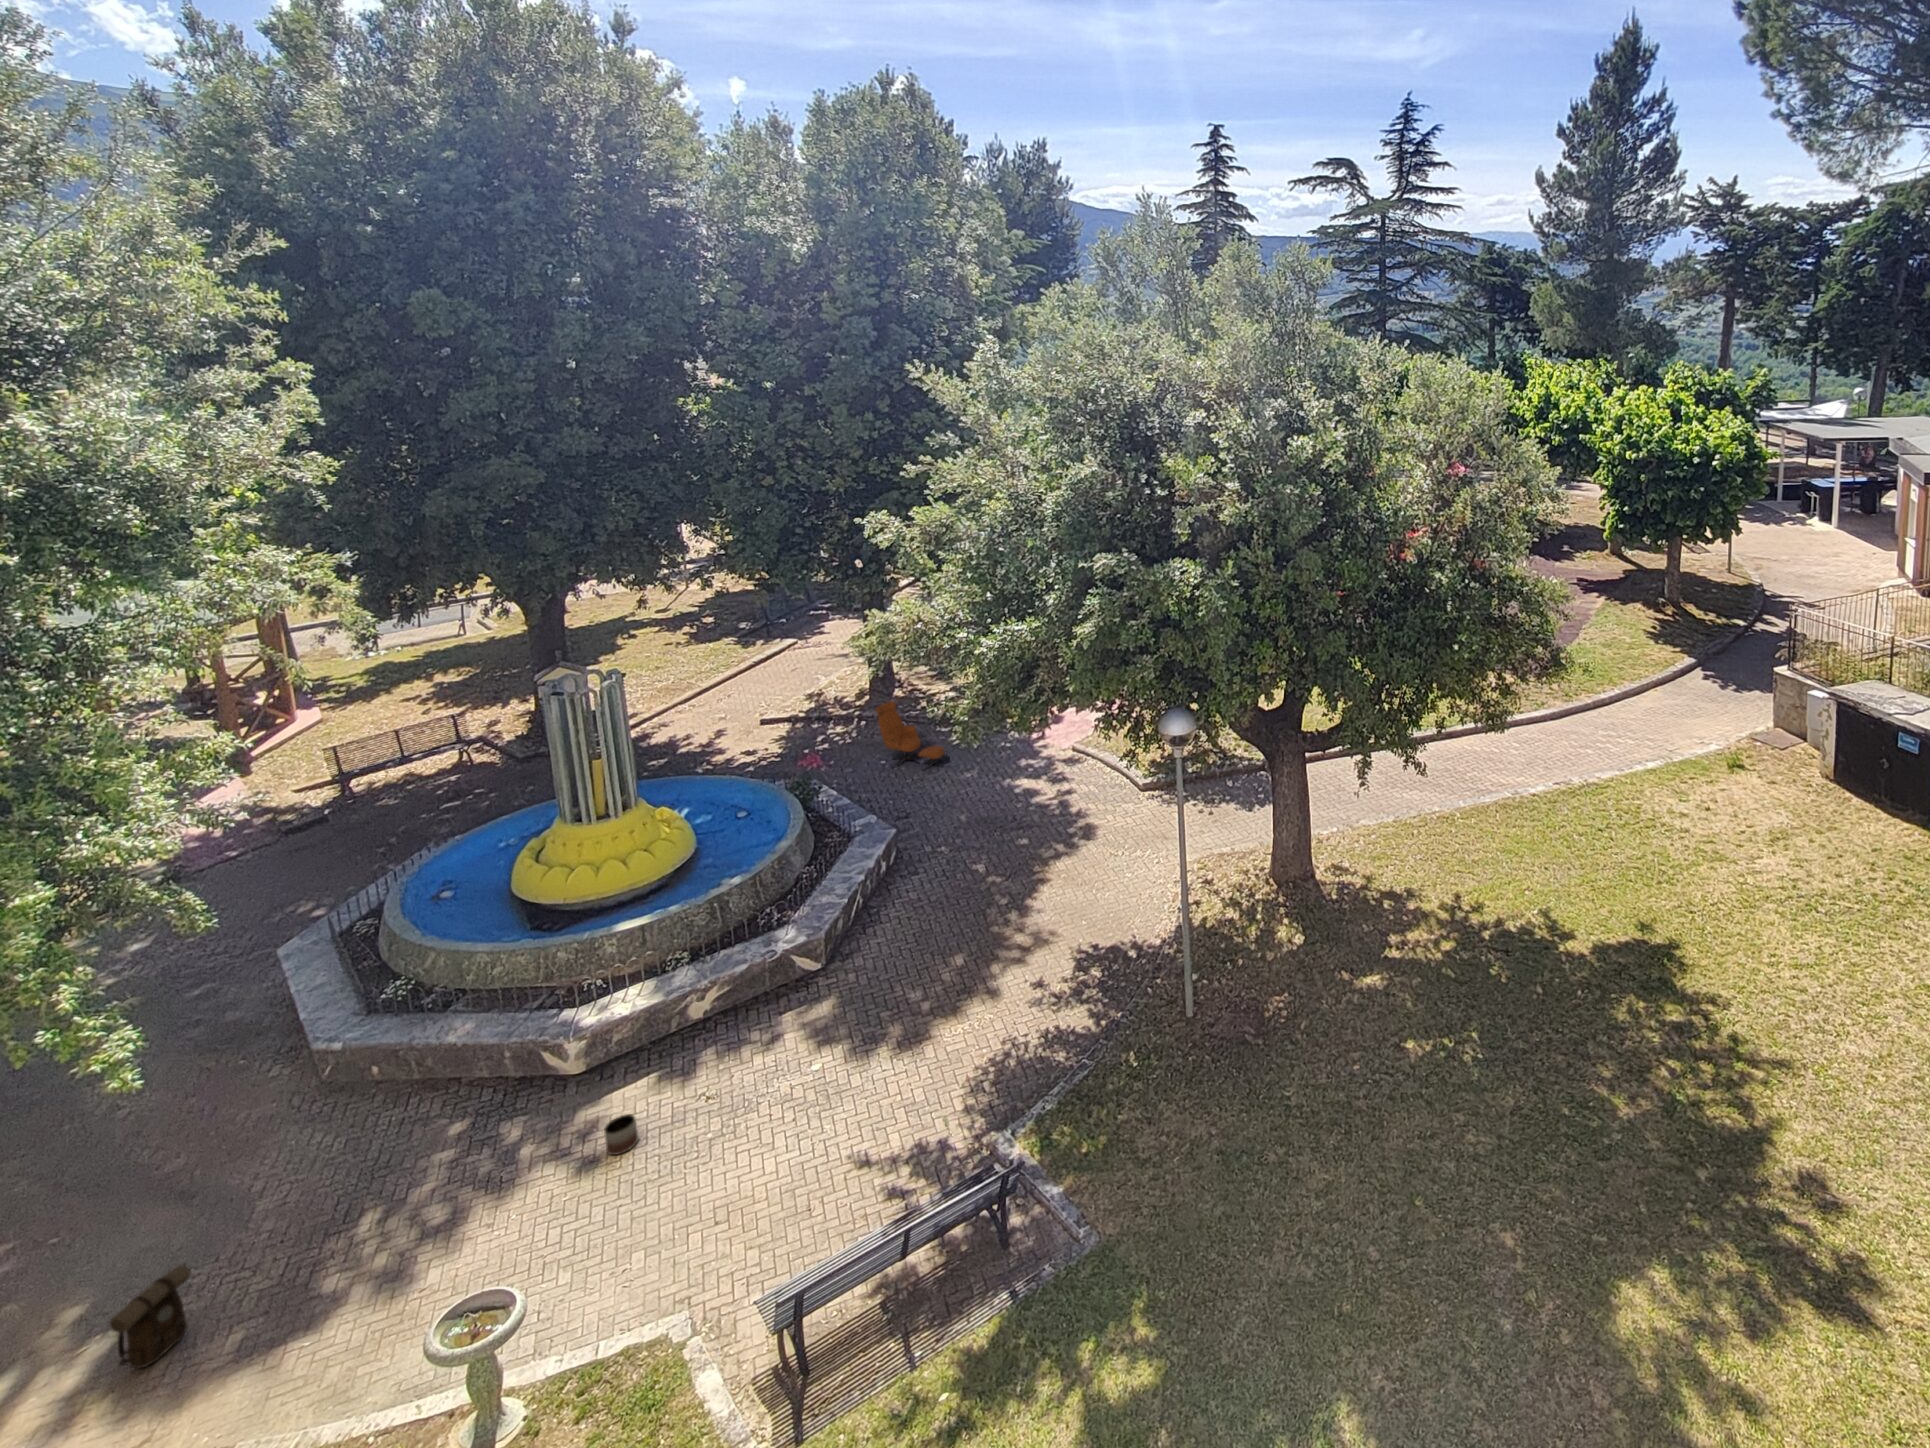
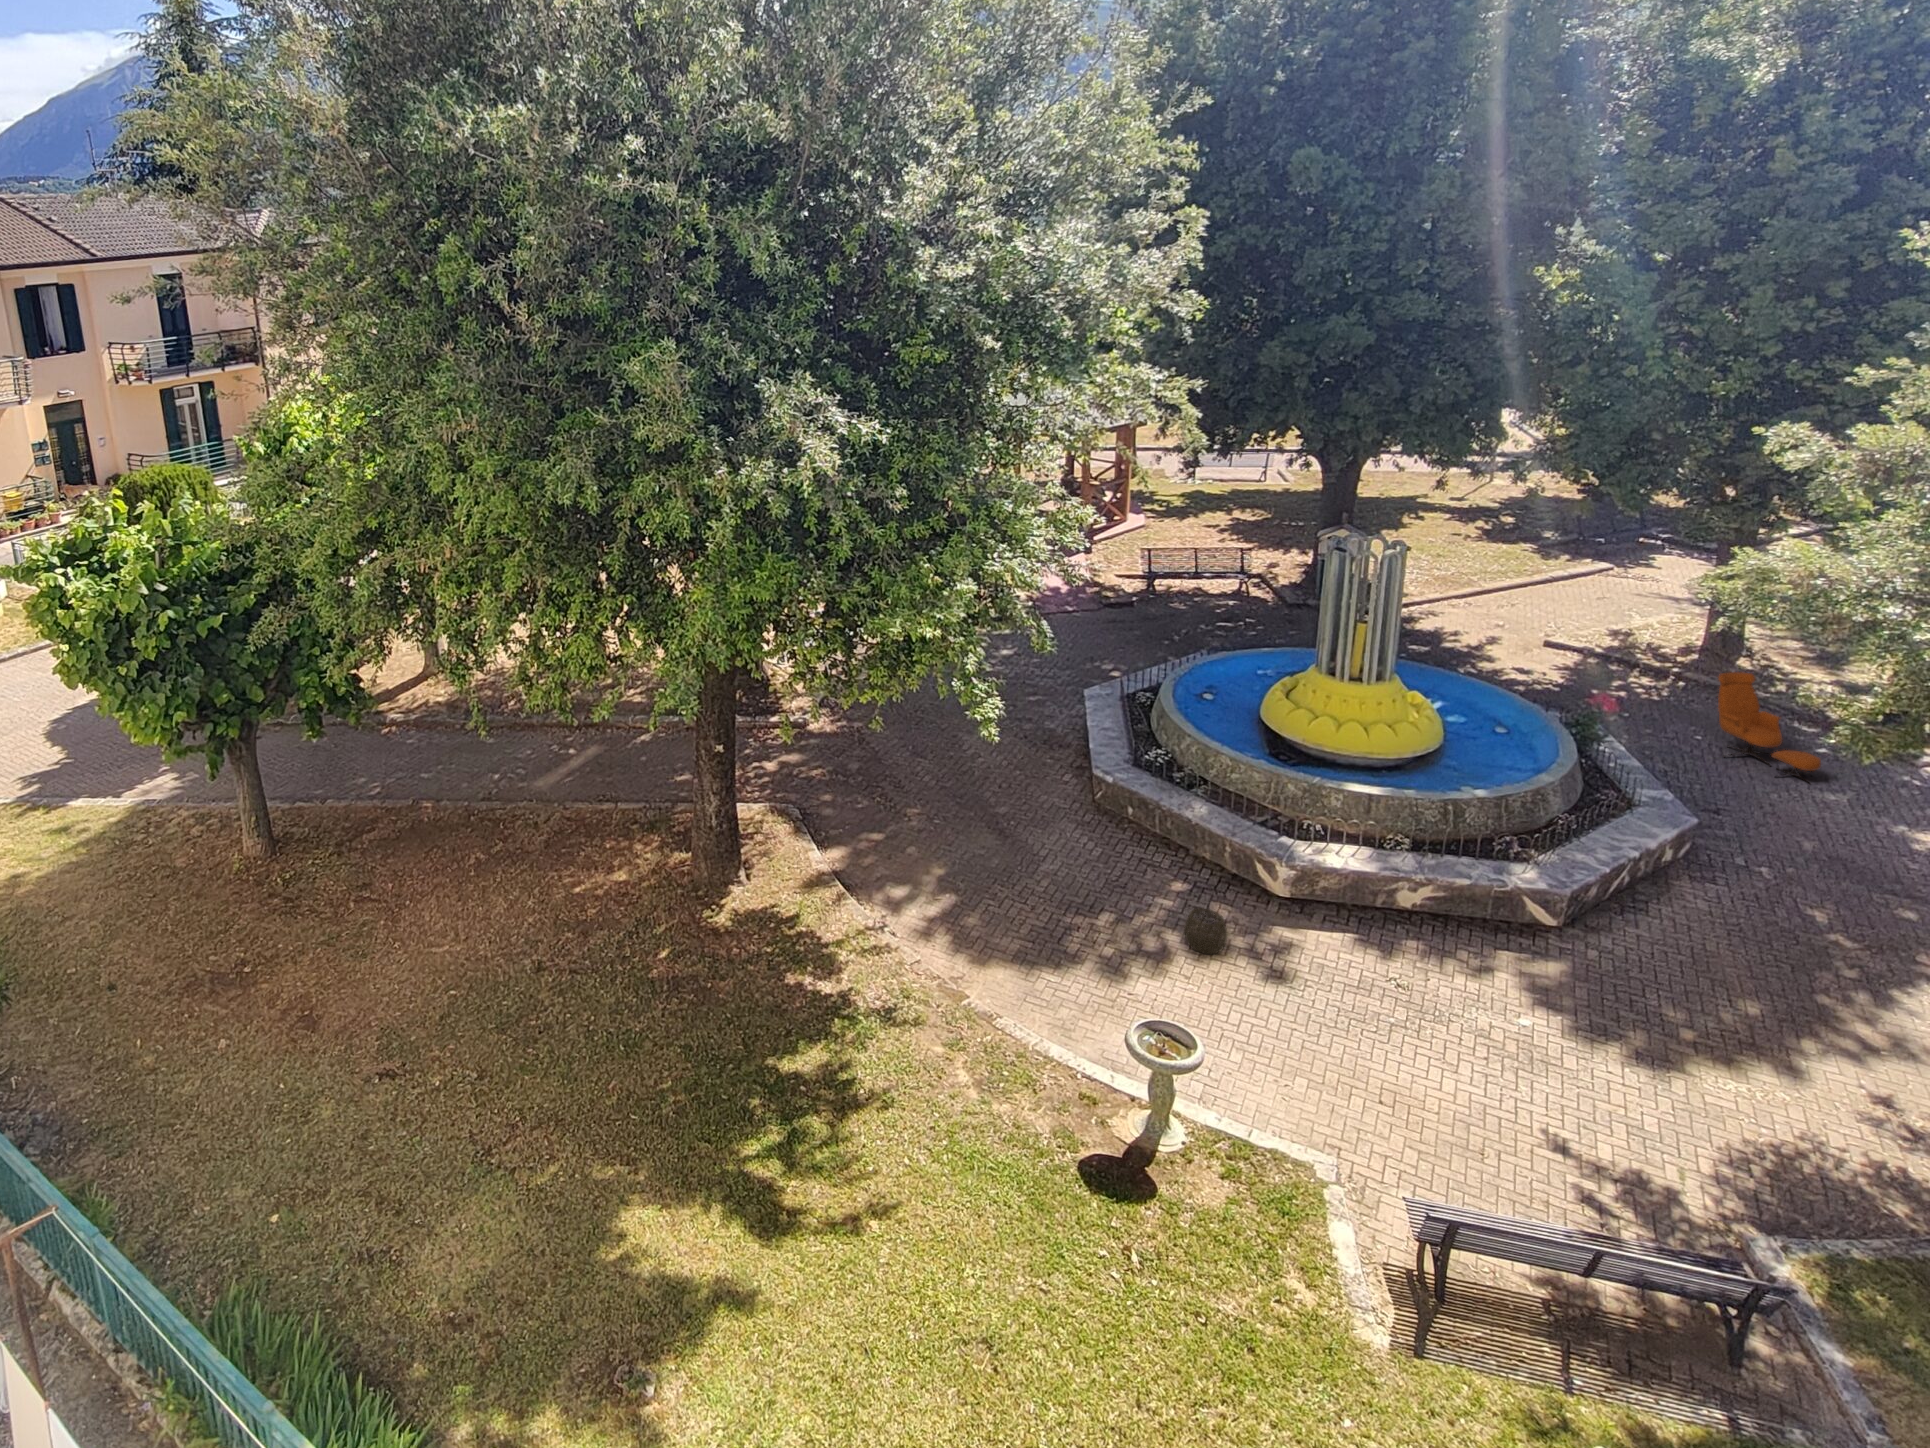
planter: present [604,1114,639,1155] -> none [1295,938,1326,972]
woven basket: none [465,1156,523,1220] -> present [1184,909,1228,954]
backpack: present [110,1265,191,1368] -> none [985,856,1027,907]

